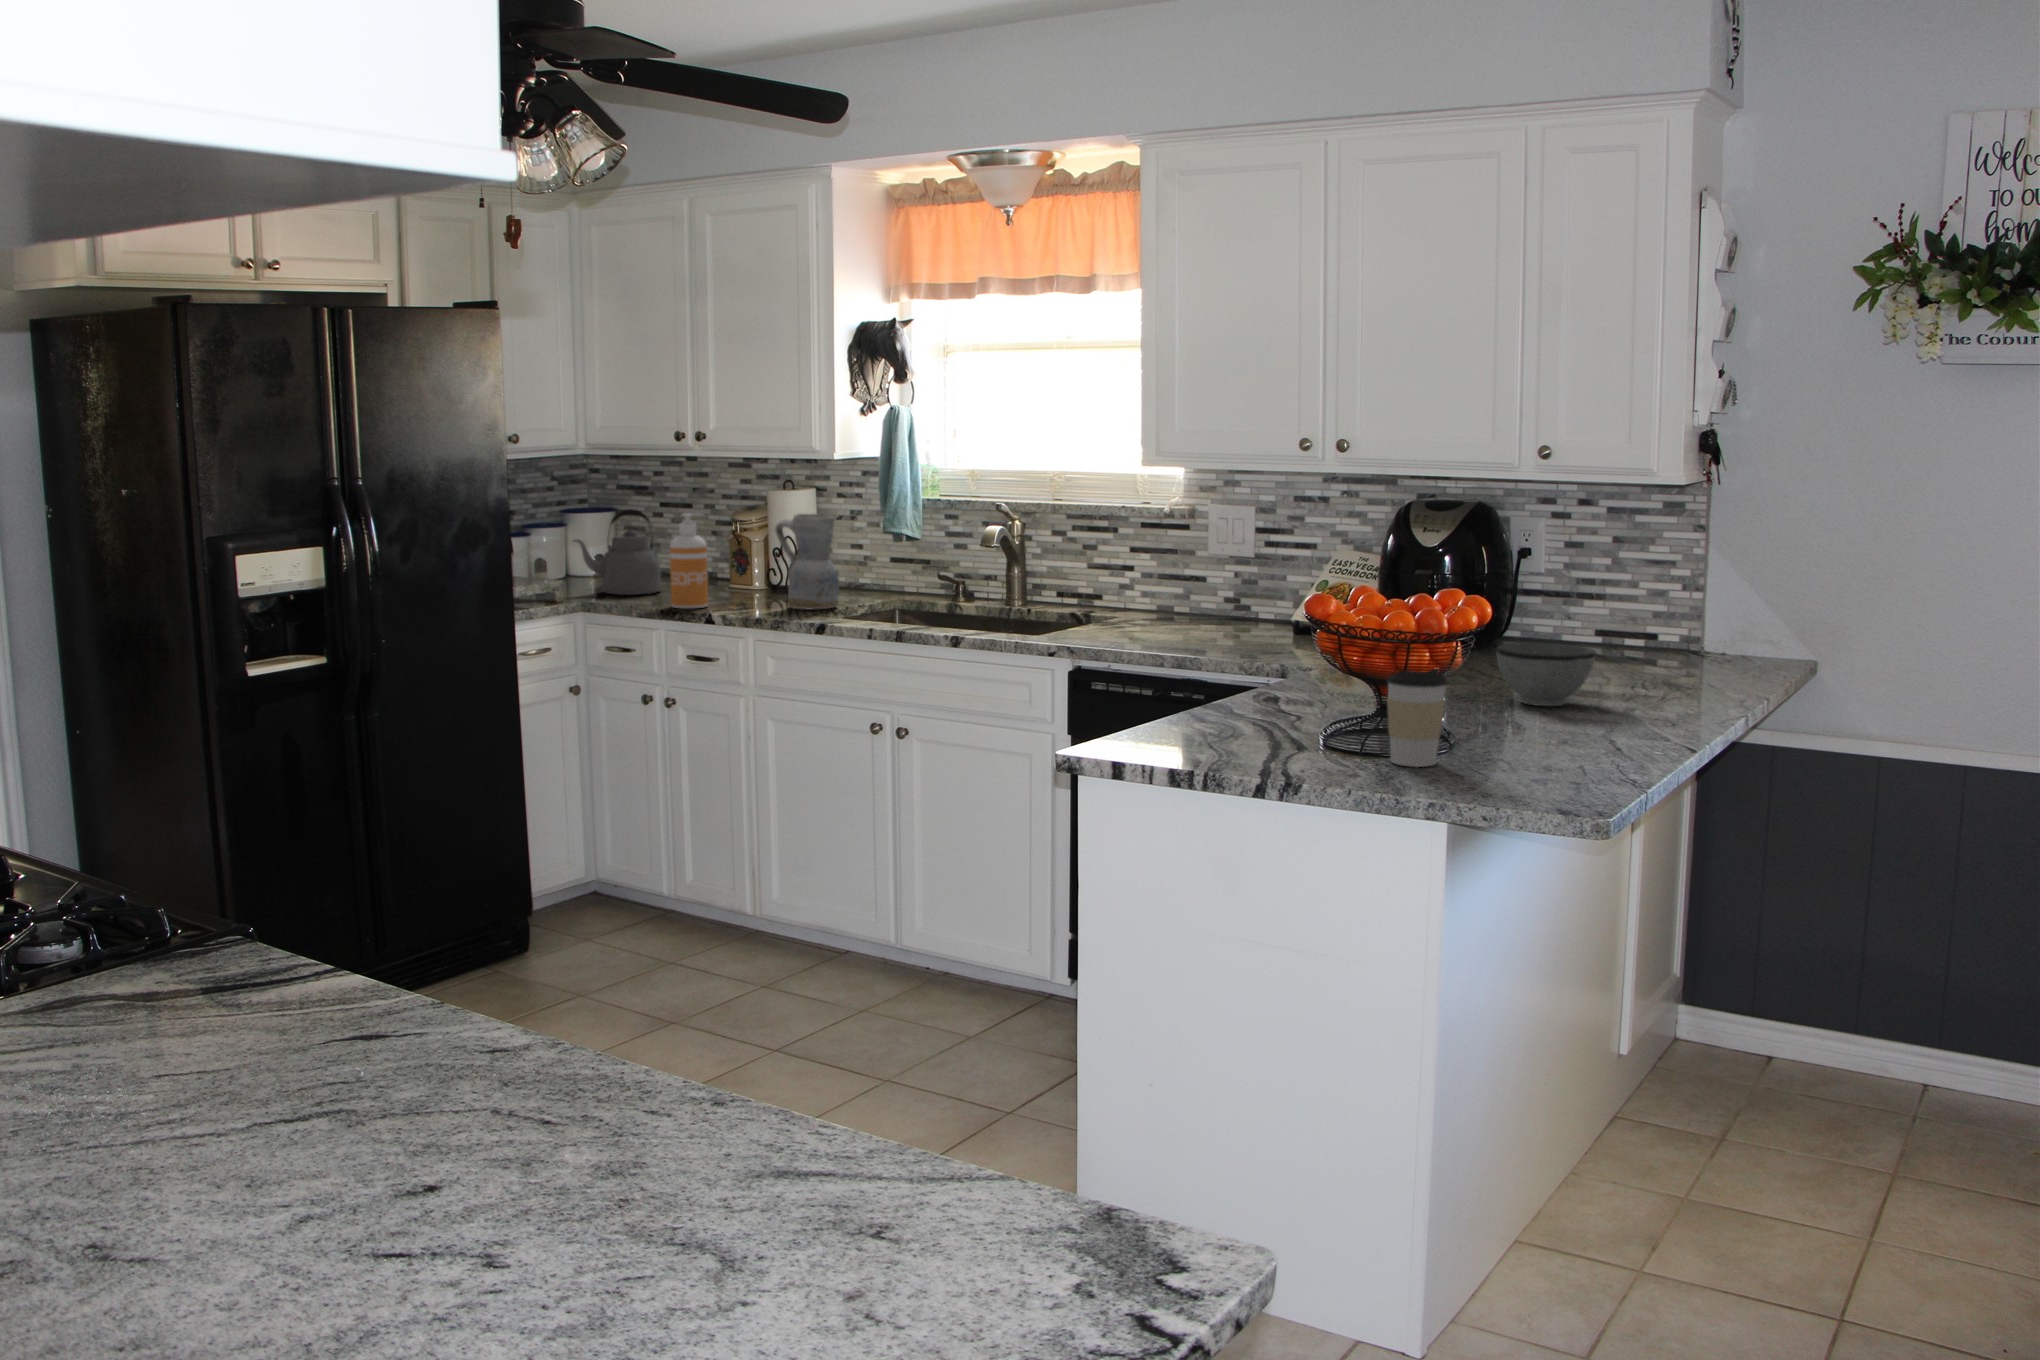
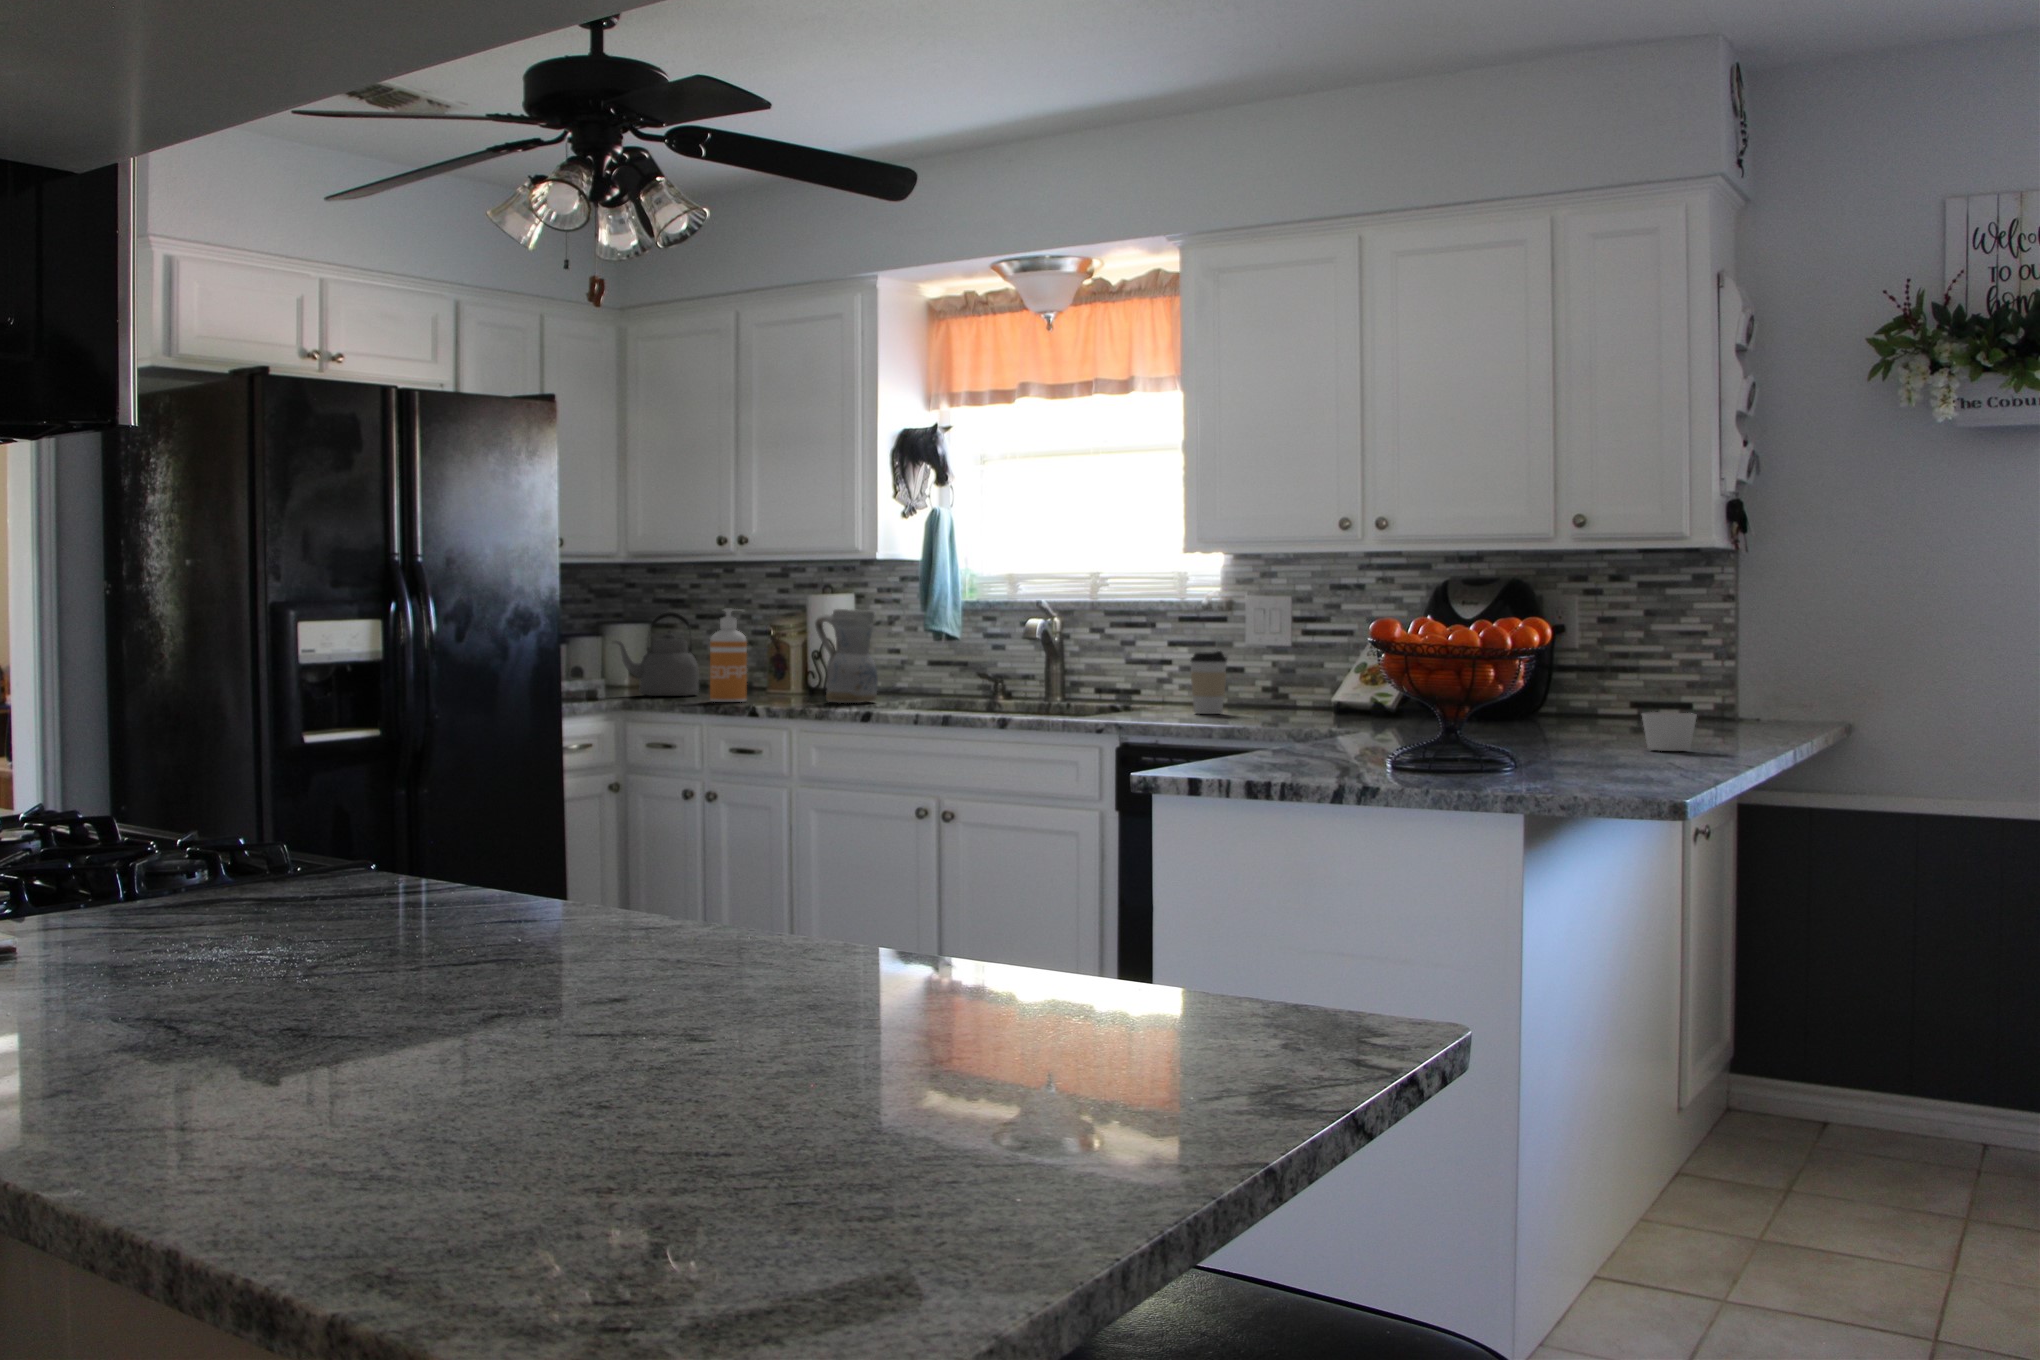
bowl: present [1497,642,1596,706] -> none [1528,686,1626,743]
coffee cup: present [1387,668,1447,767] -> present [1190,651,1227,714]
candle: none [1613,685,1669,729] -> present [1642,712,1697,751]

